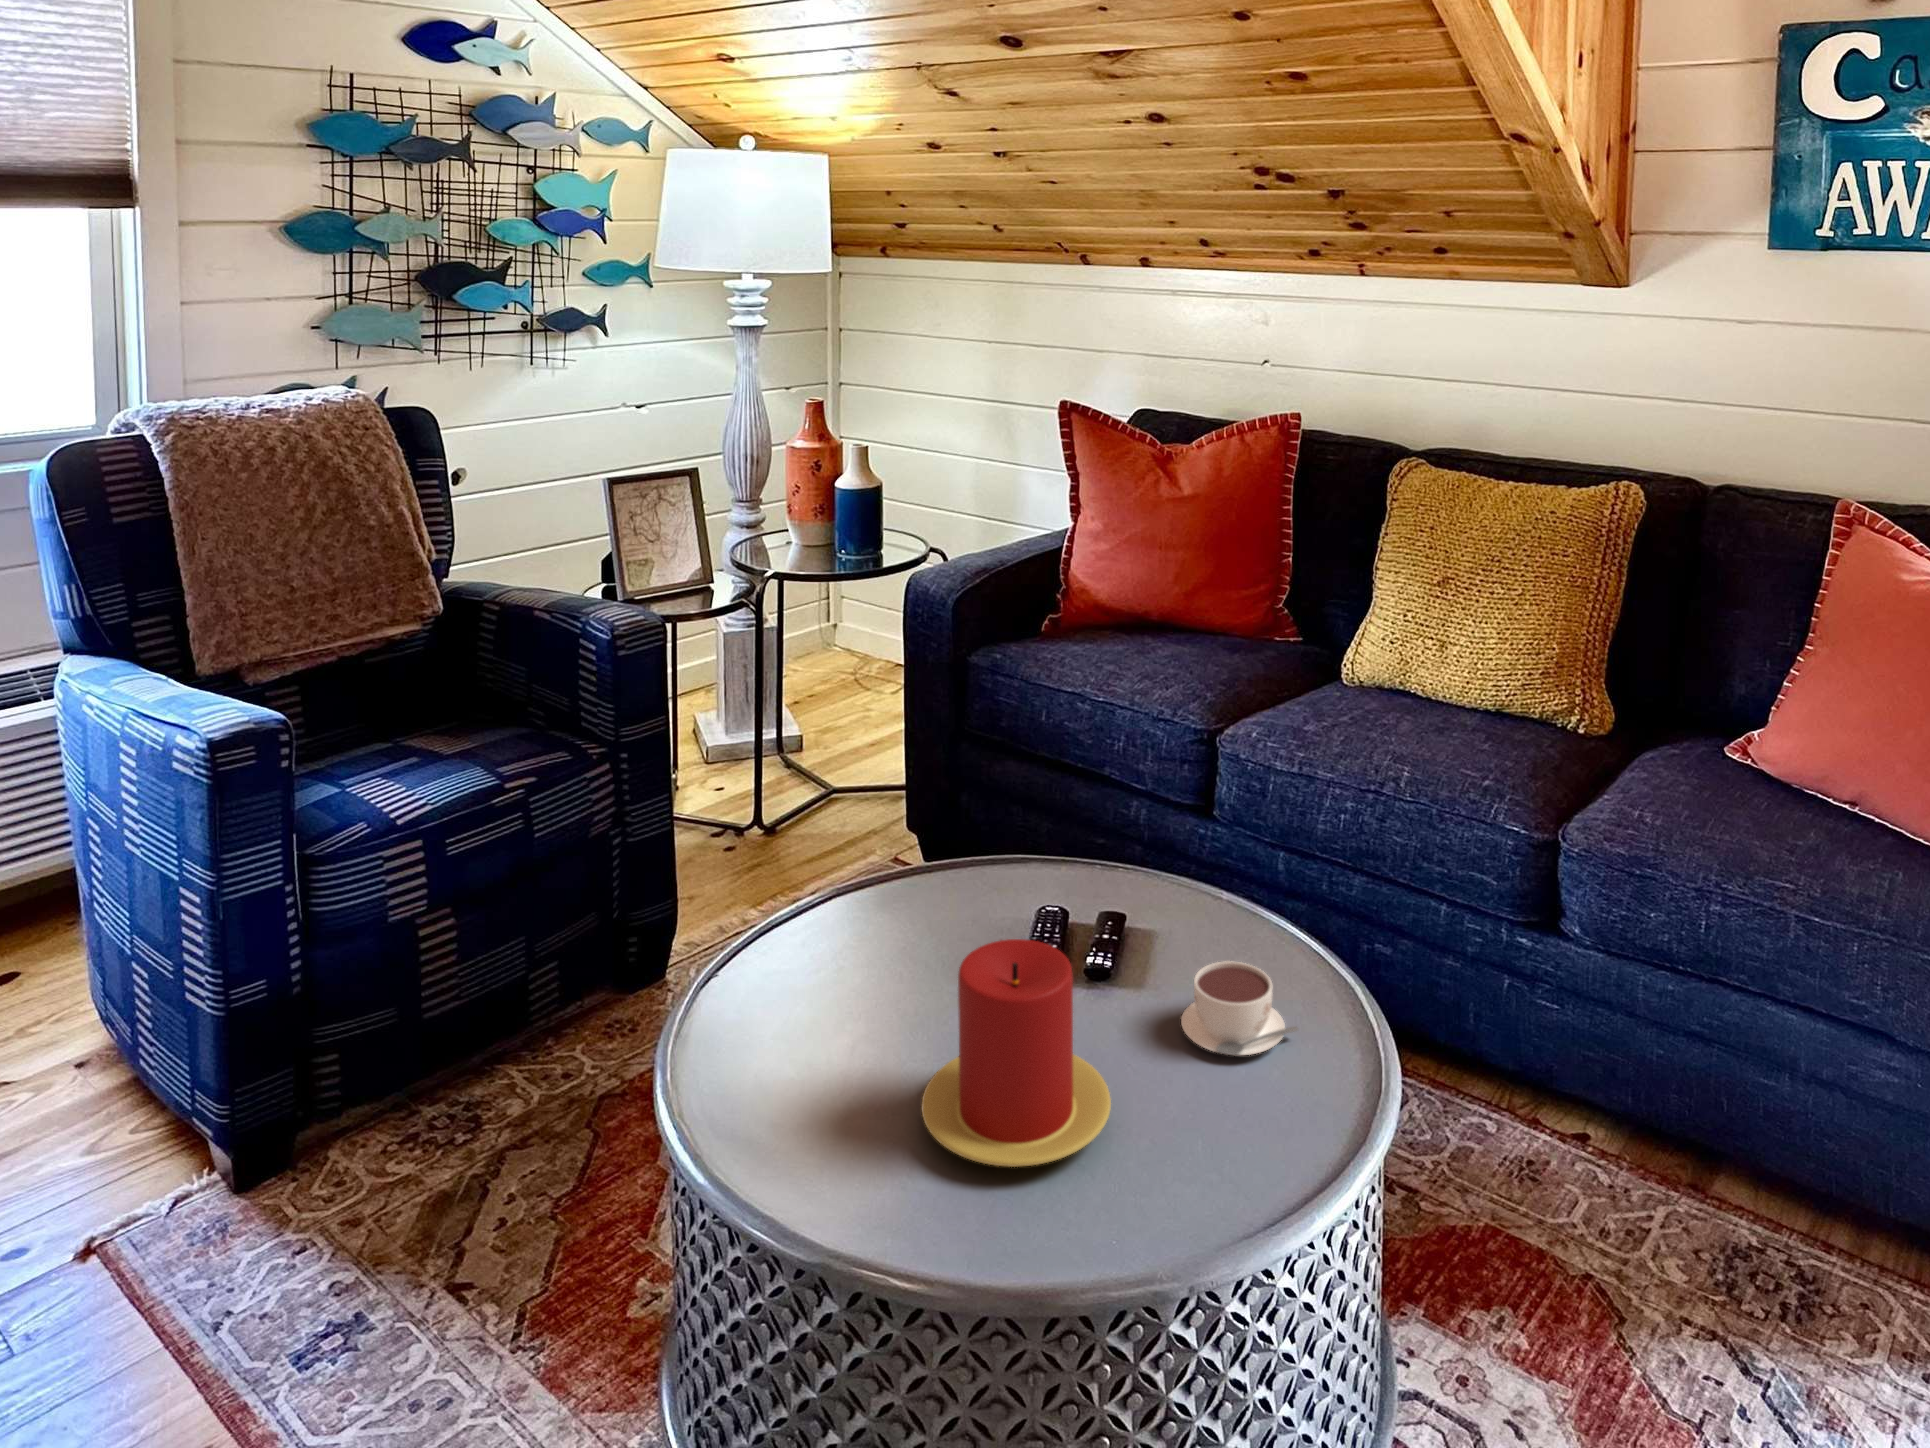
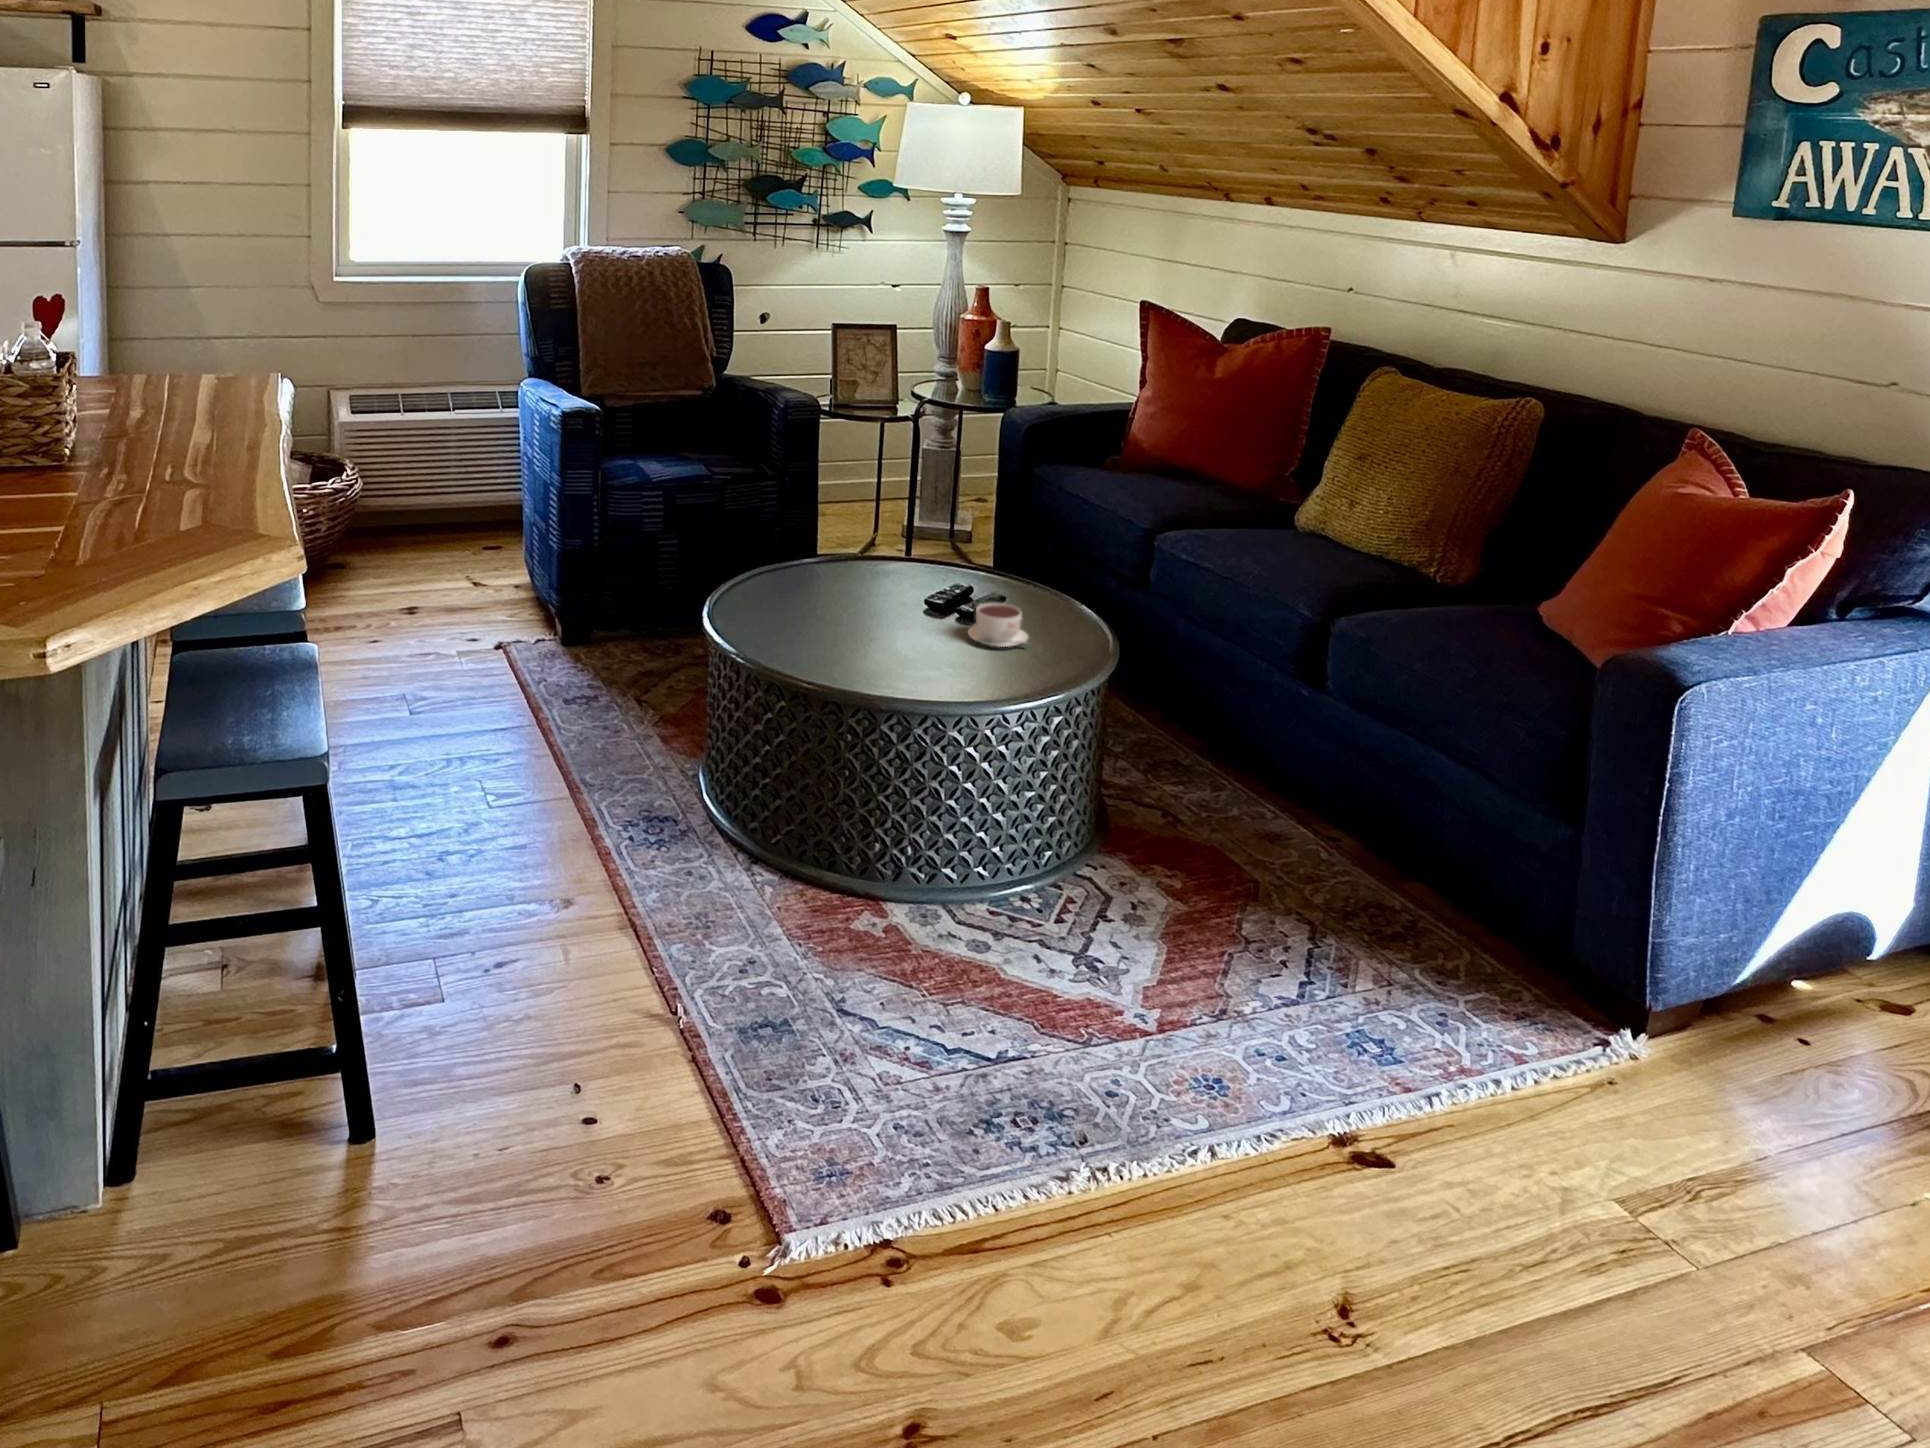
candle: present [922,939,1111,1167] -> none [804,549,903,648]

